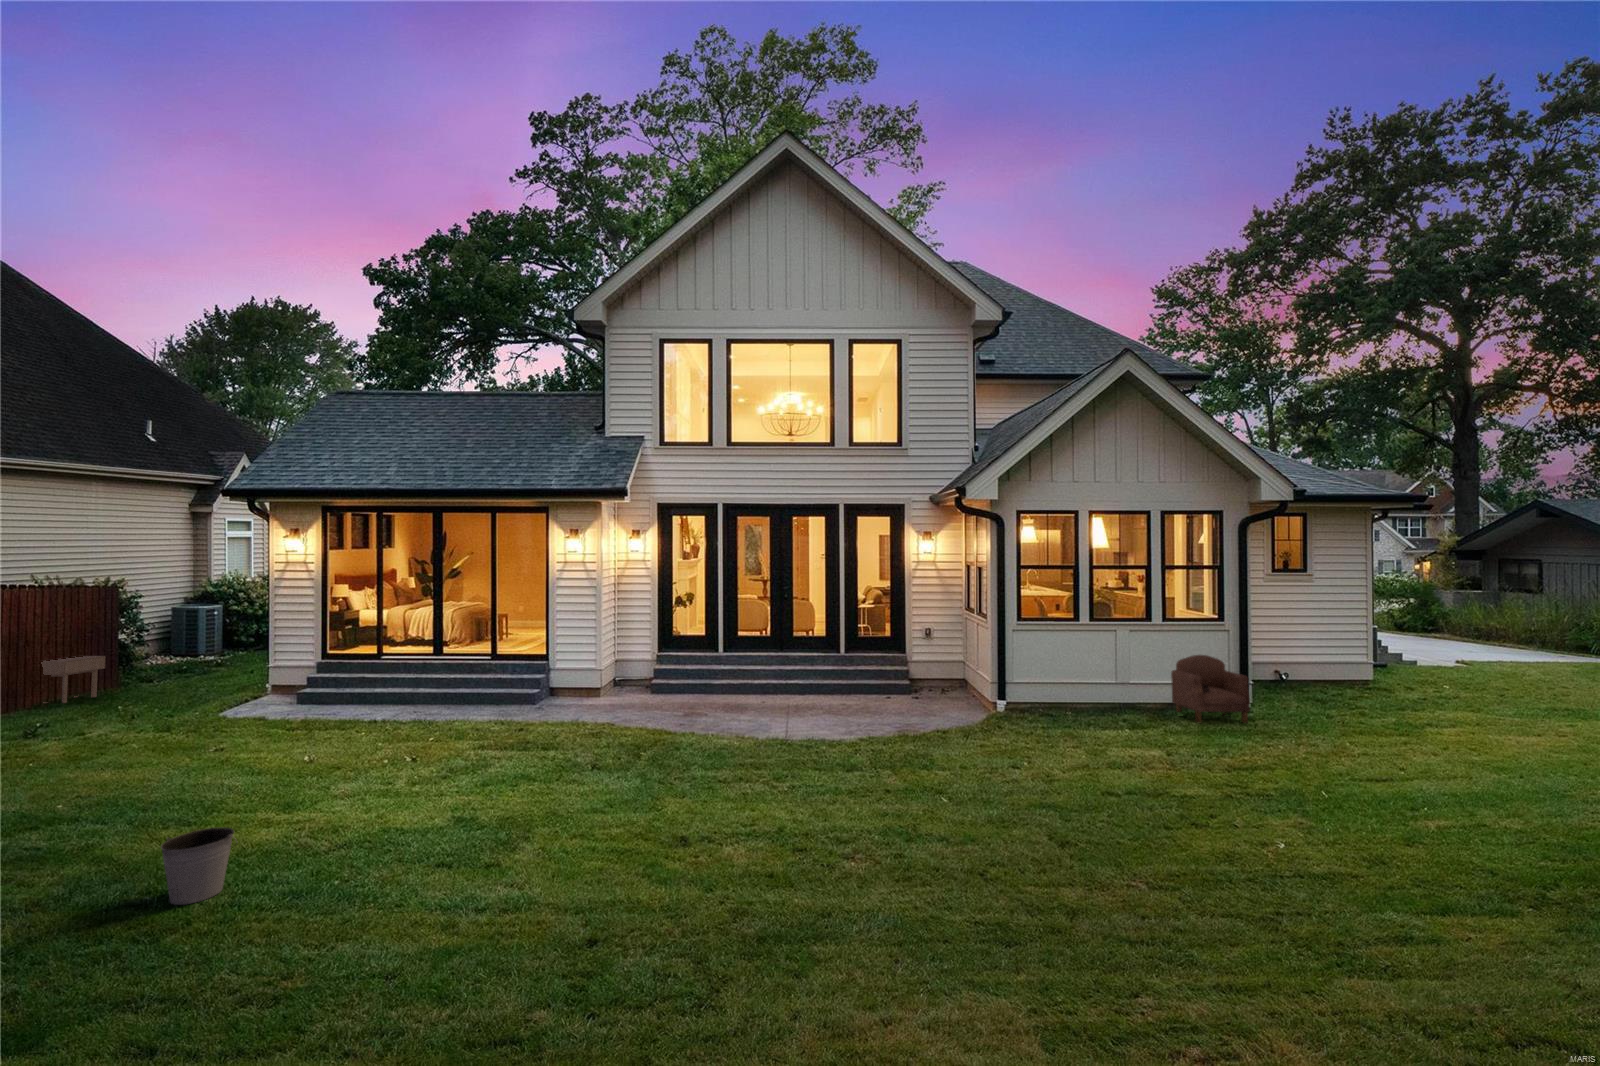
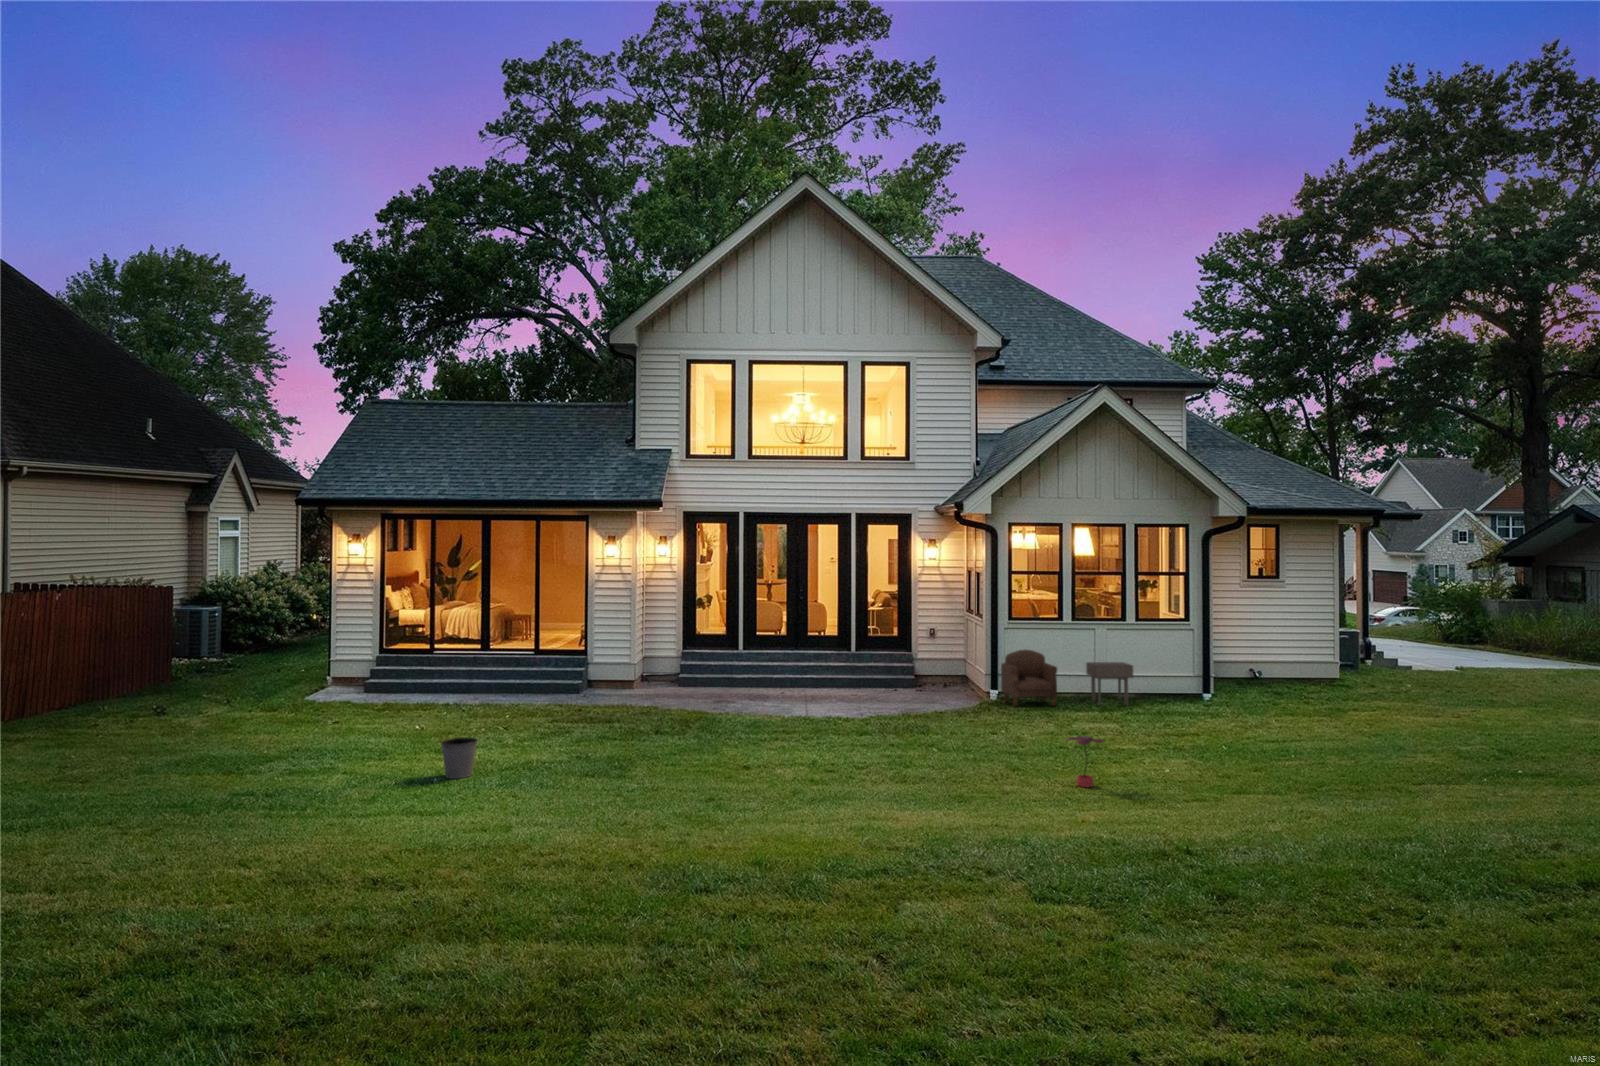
armchair: present [1171,655,1250,723] -> present [1001,650,1057,707]
side table: present [41,656,106,703] -> present [1086,662,1133,705]
potted plant: none [1191,839,1268,938] -> present [1066,736,1104,787]

